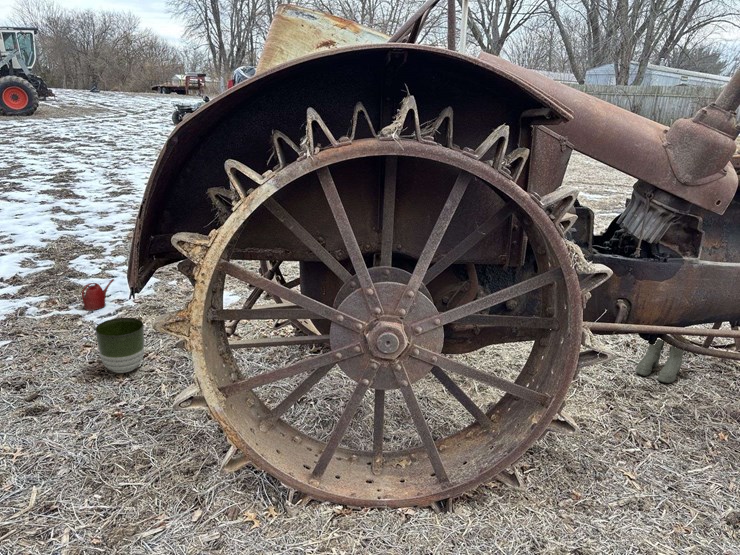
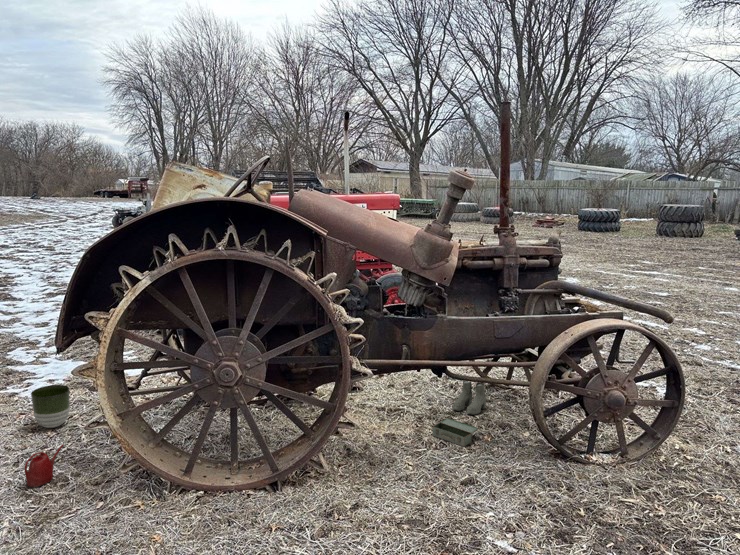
watering can: present [82,279,114,311] -> present [25,444,64,488]
toolbox: none [627,390,695,437] -> present [432,418,478,447]

